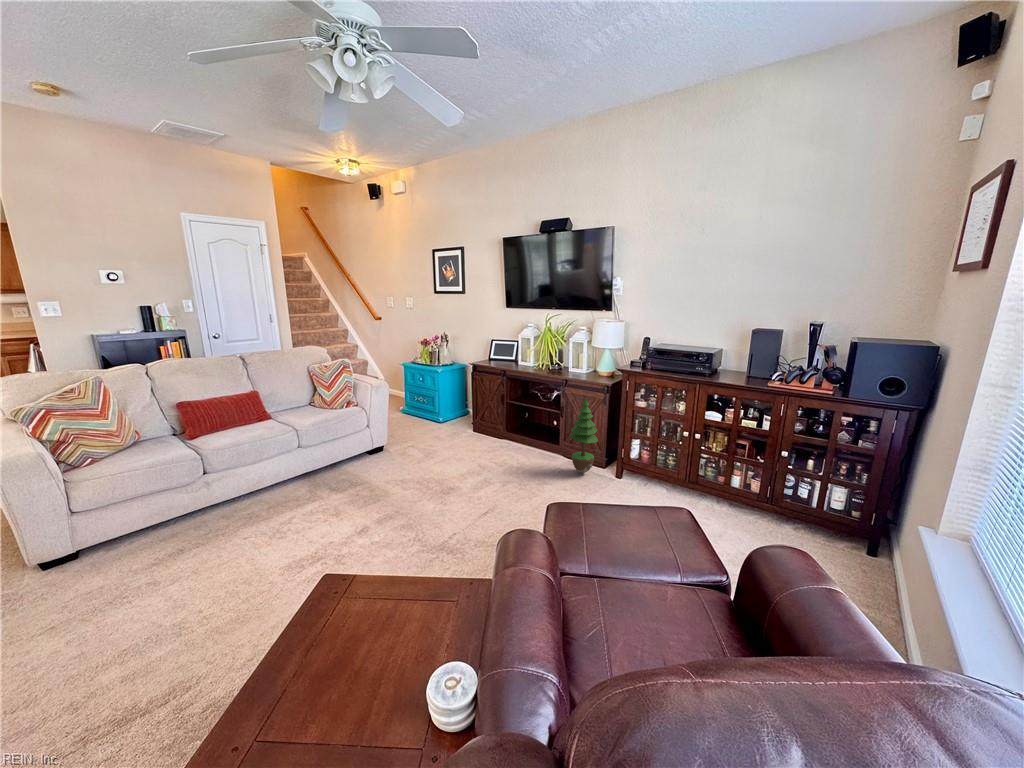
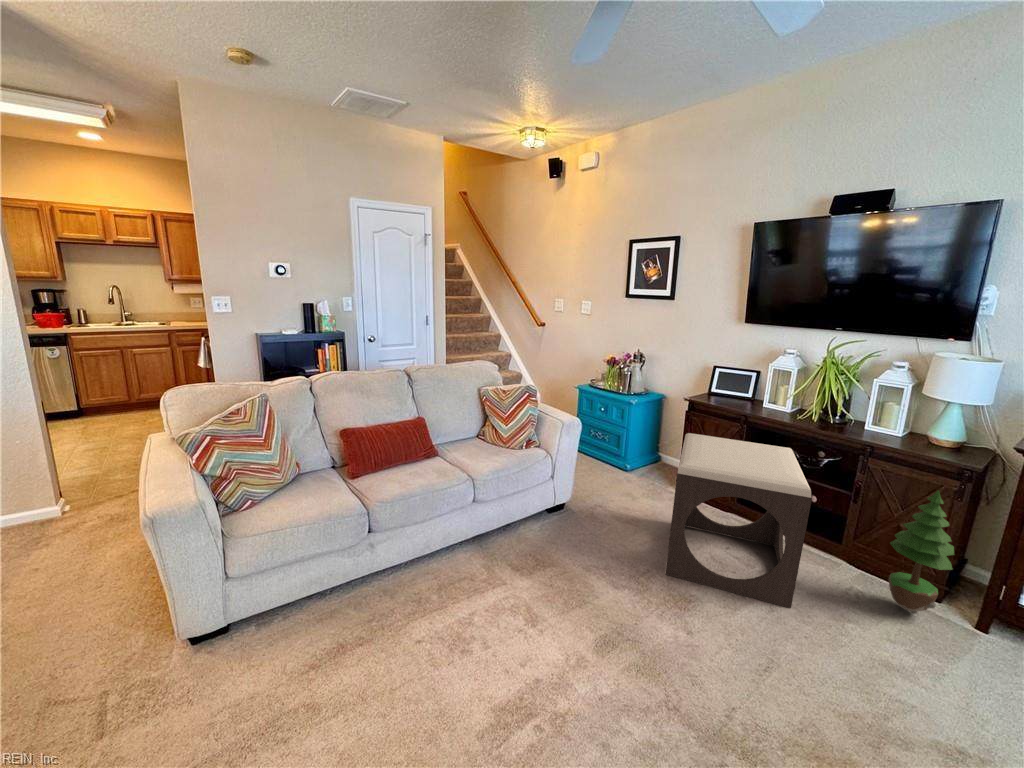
footstool: none [441,384,525,482] -> present [665,433,812,608]

